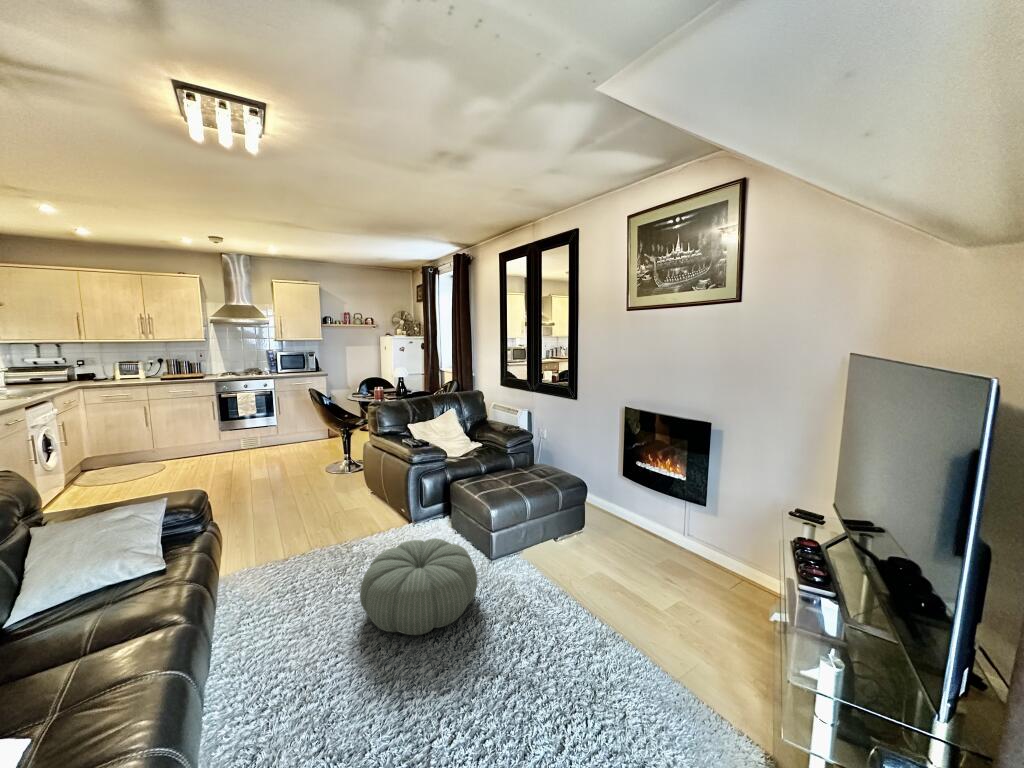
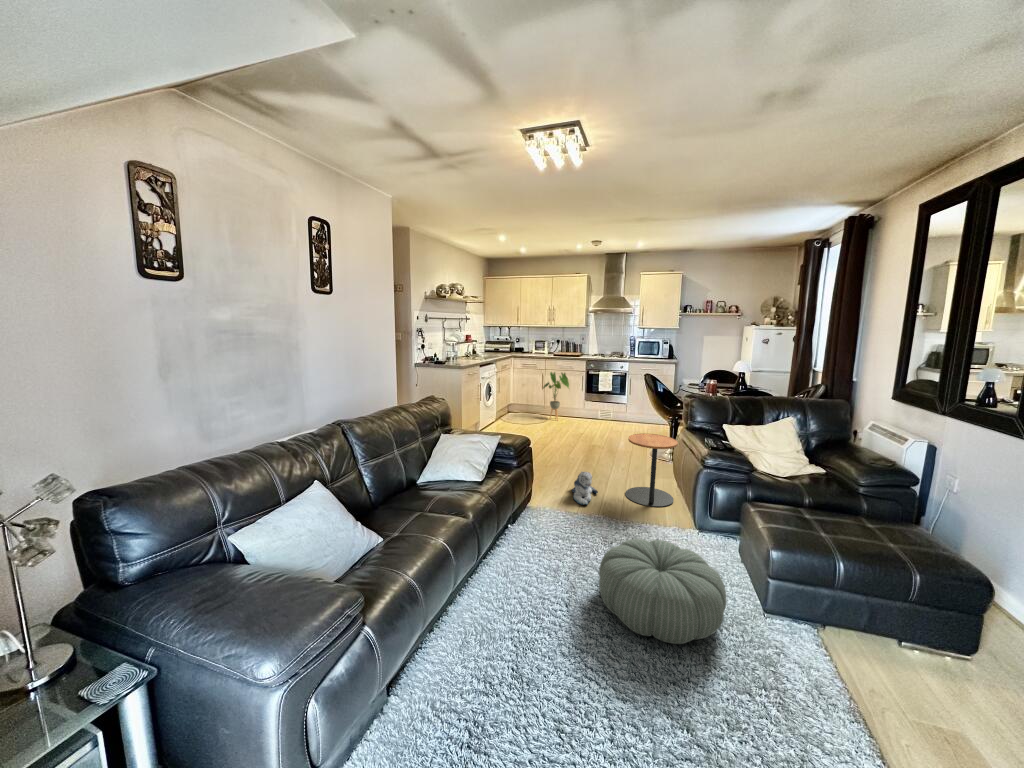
house plant: none [150,400,198,466] -> present [543,372,569,420]
side table: none [323,447,376,522] -> present [625,433,678,507]
plush toy: none [263,508,298,548] -> present [572,472,598,505]

